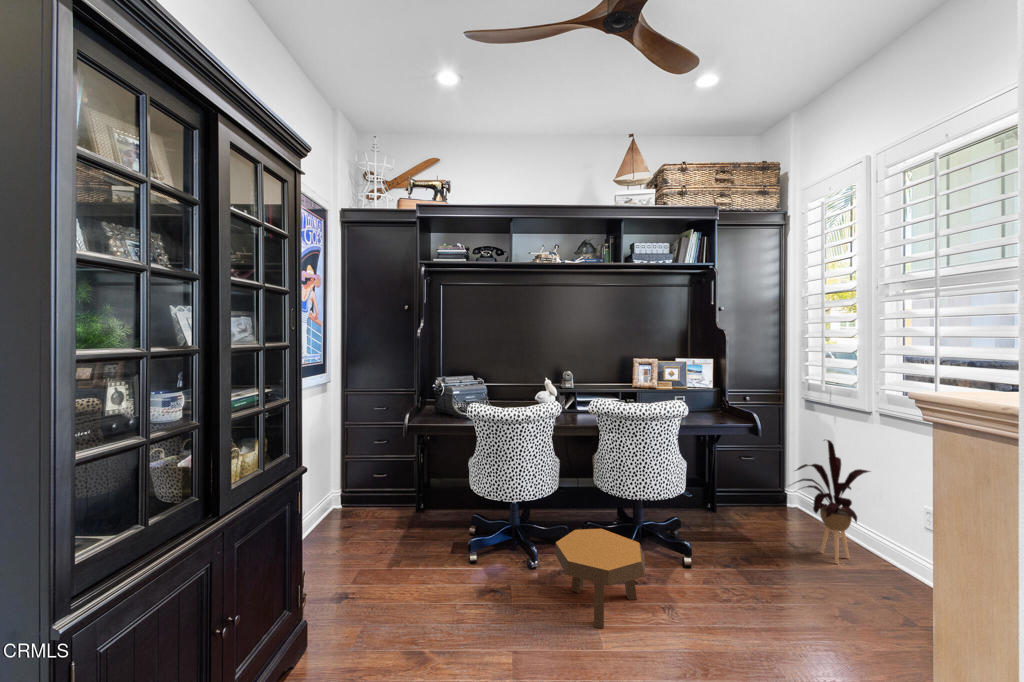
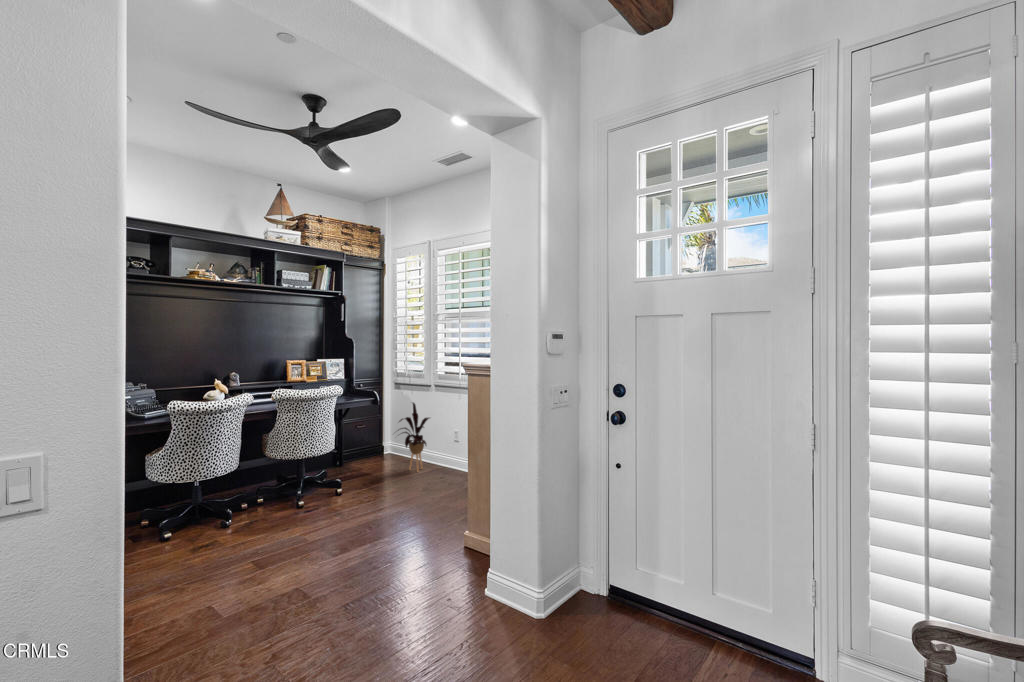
footstool: present [555,529,645,628] -> none [260,482,331,538]

